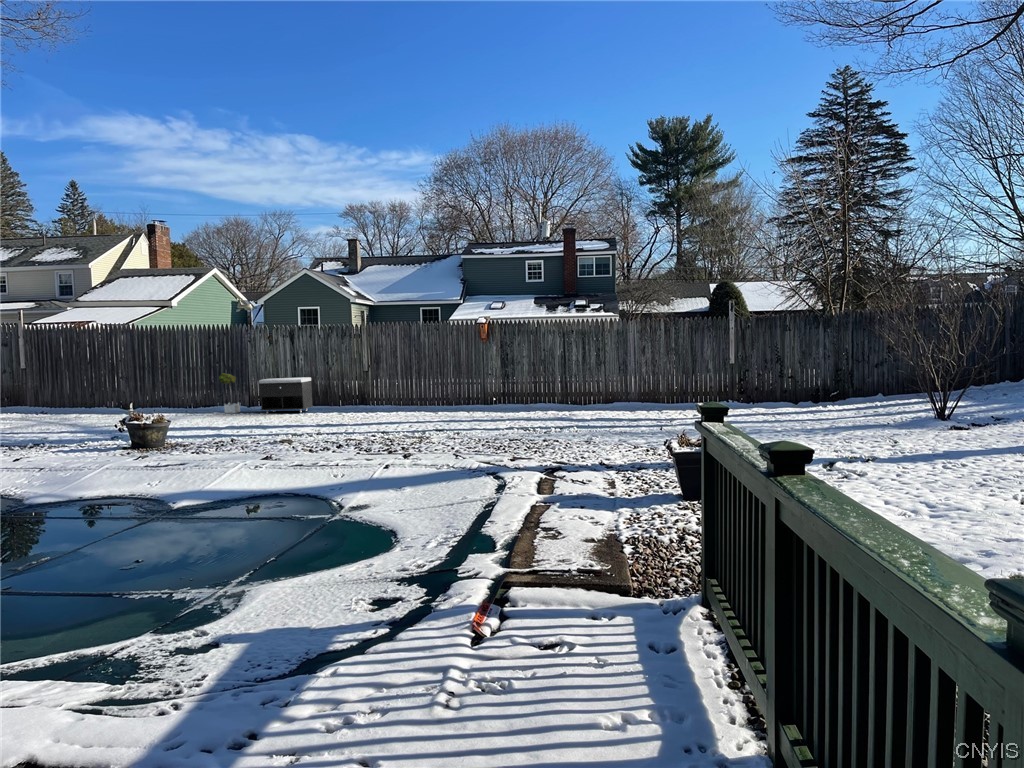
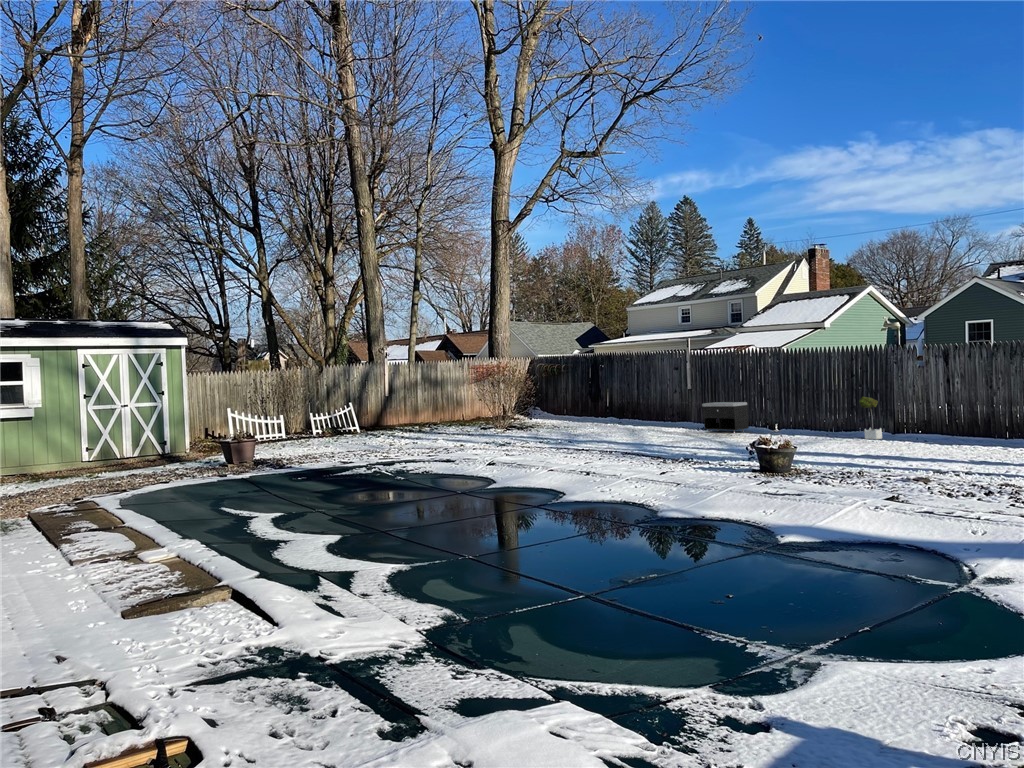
storage bench: present [259,377,313,413] -> present [702,402,749,433]

